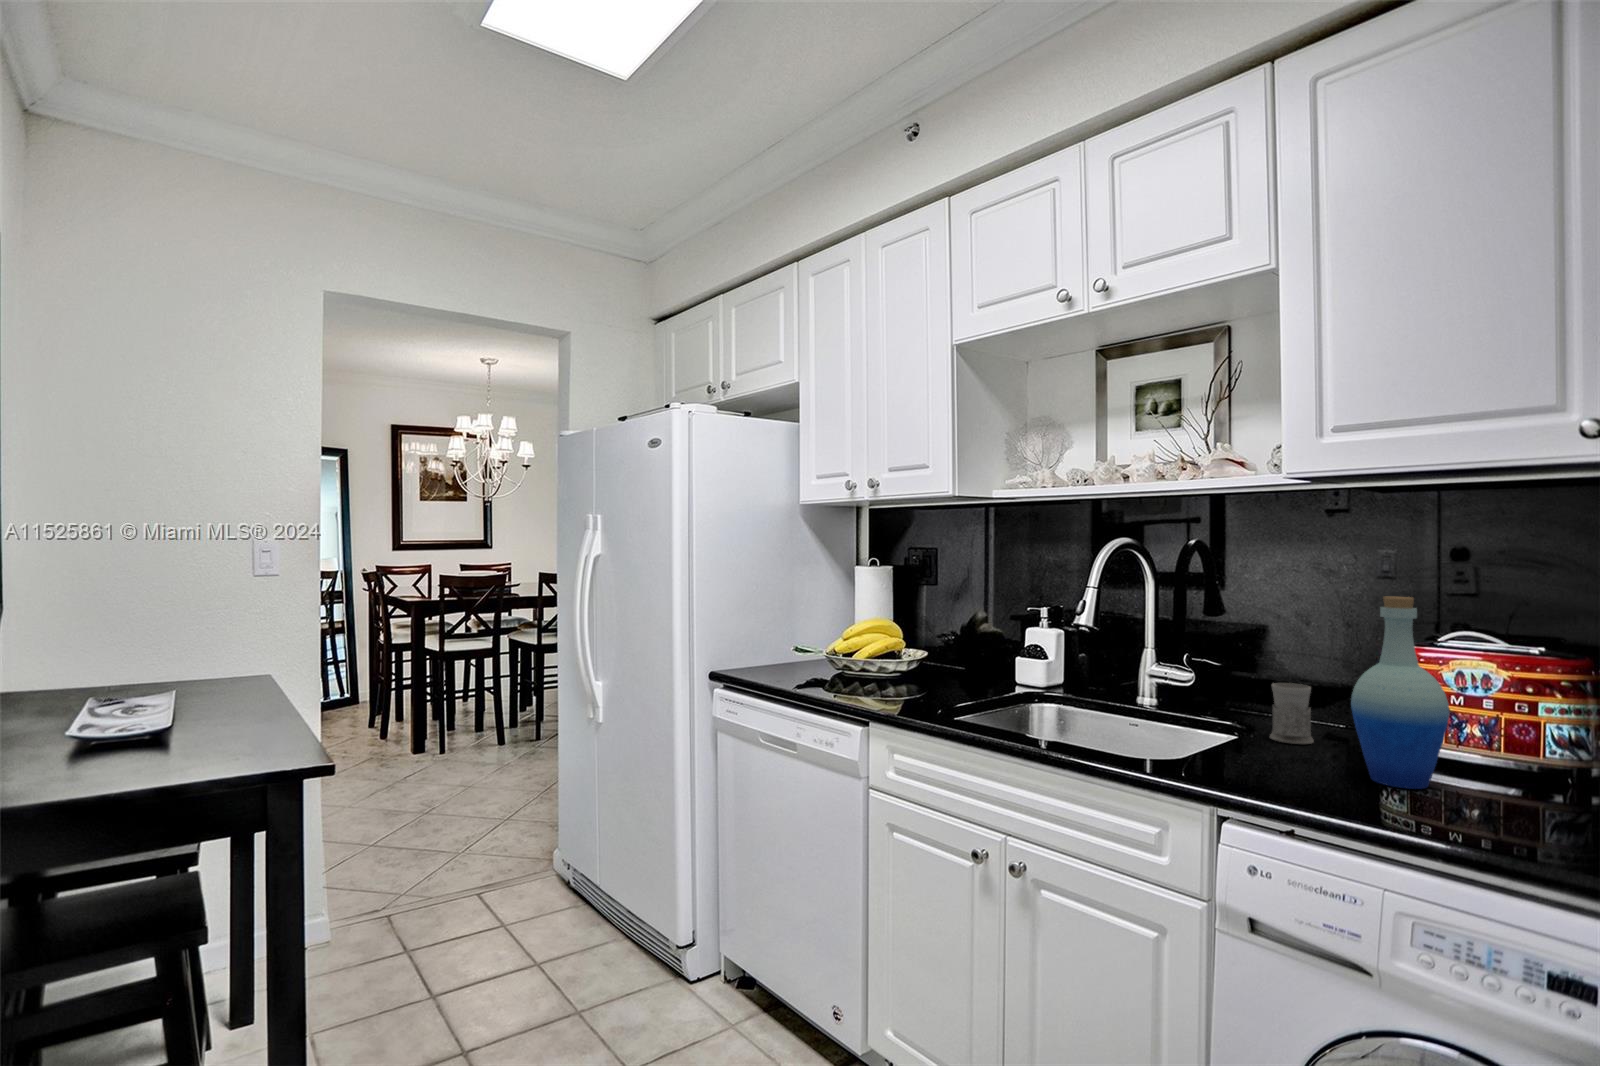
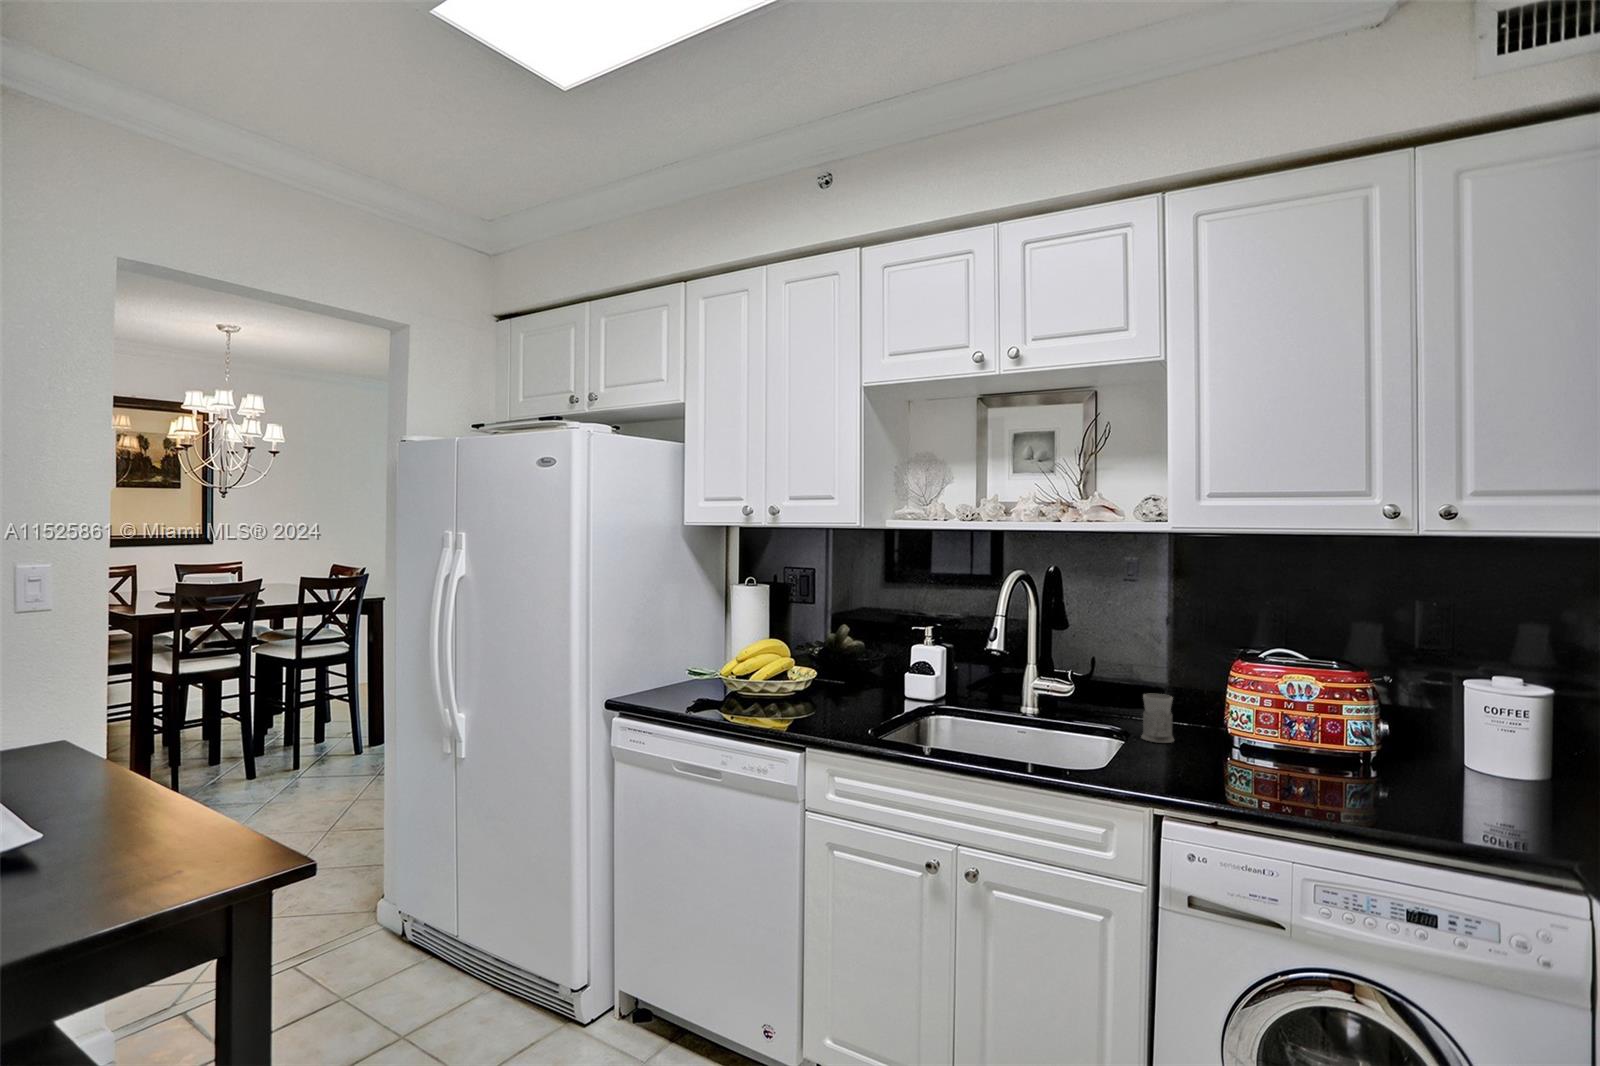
bottle: present [1351,597,1449,789] -> none [1227,631,1297,777]

